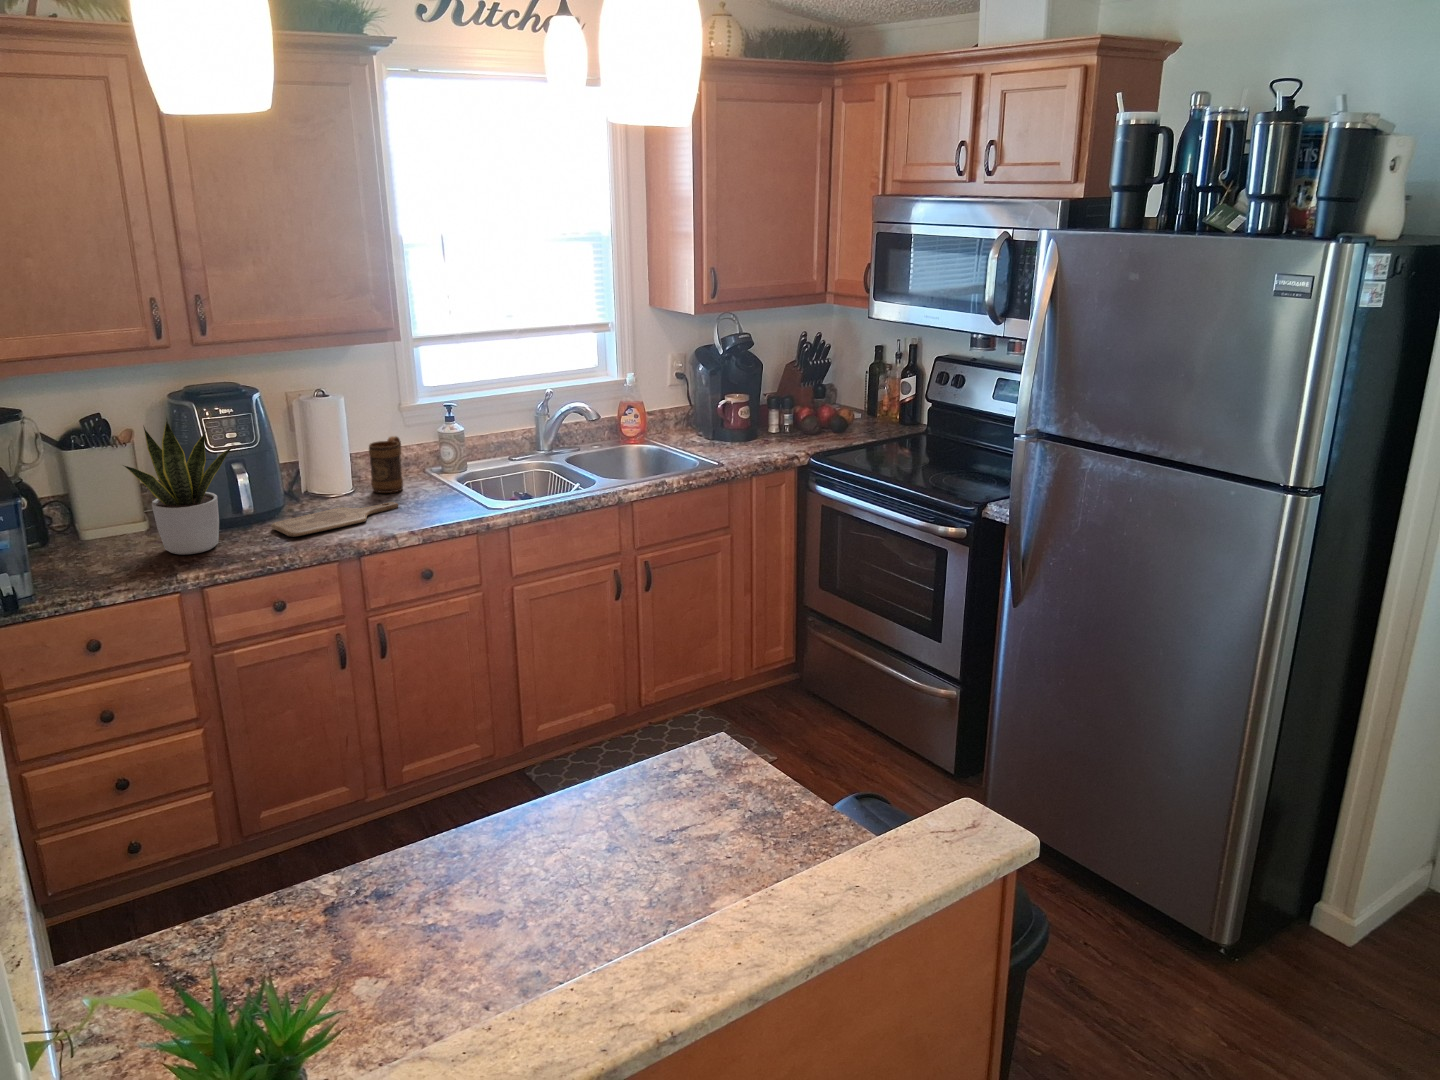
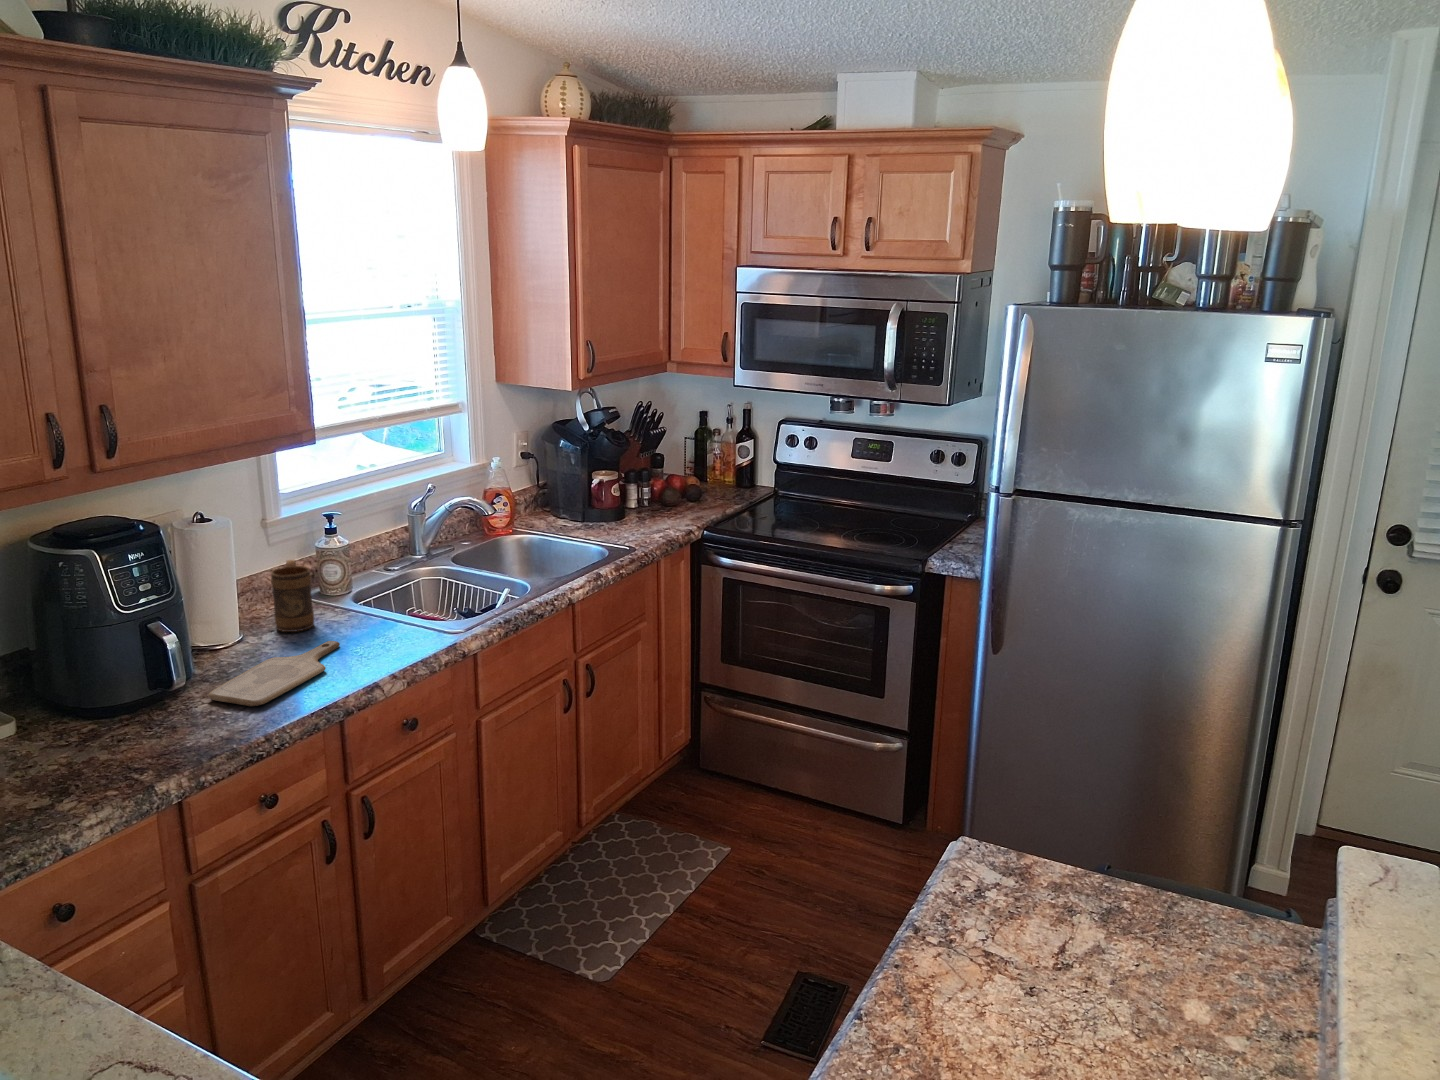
potted plant: present [123,418,233,555] -> none [36,571,184,759]

